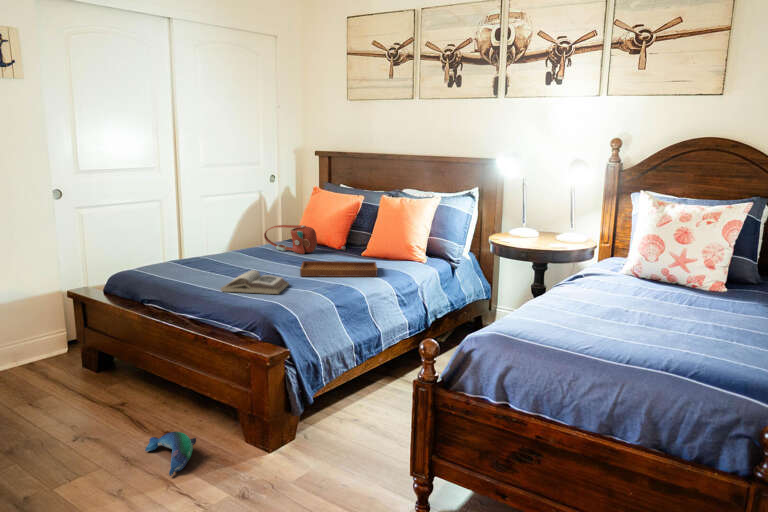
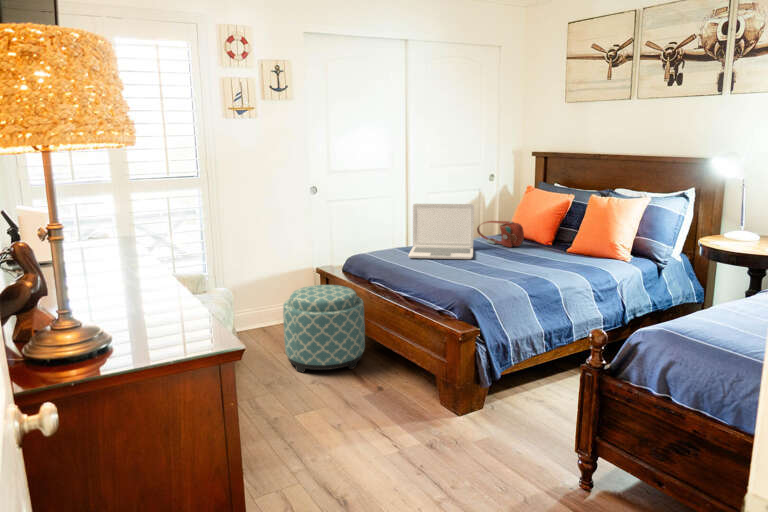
laptop: none [189,207,265,271] -> present [408,204,474,259]
tray: present [300,246,377,277] -> none [501,241,575,272]
book: present [221,270,289,294] -> none [430,259,489,281]
ottoman: none [24,310,139,426] -> present [283,285,365,372]
plush toy: present [145,432,196,476] -> none [362,387,400,422]

